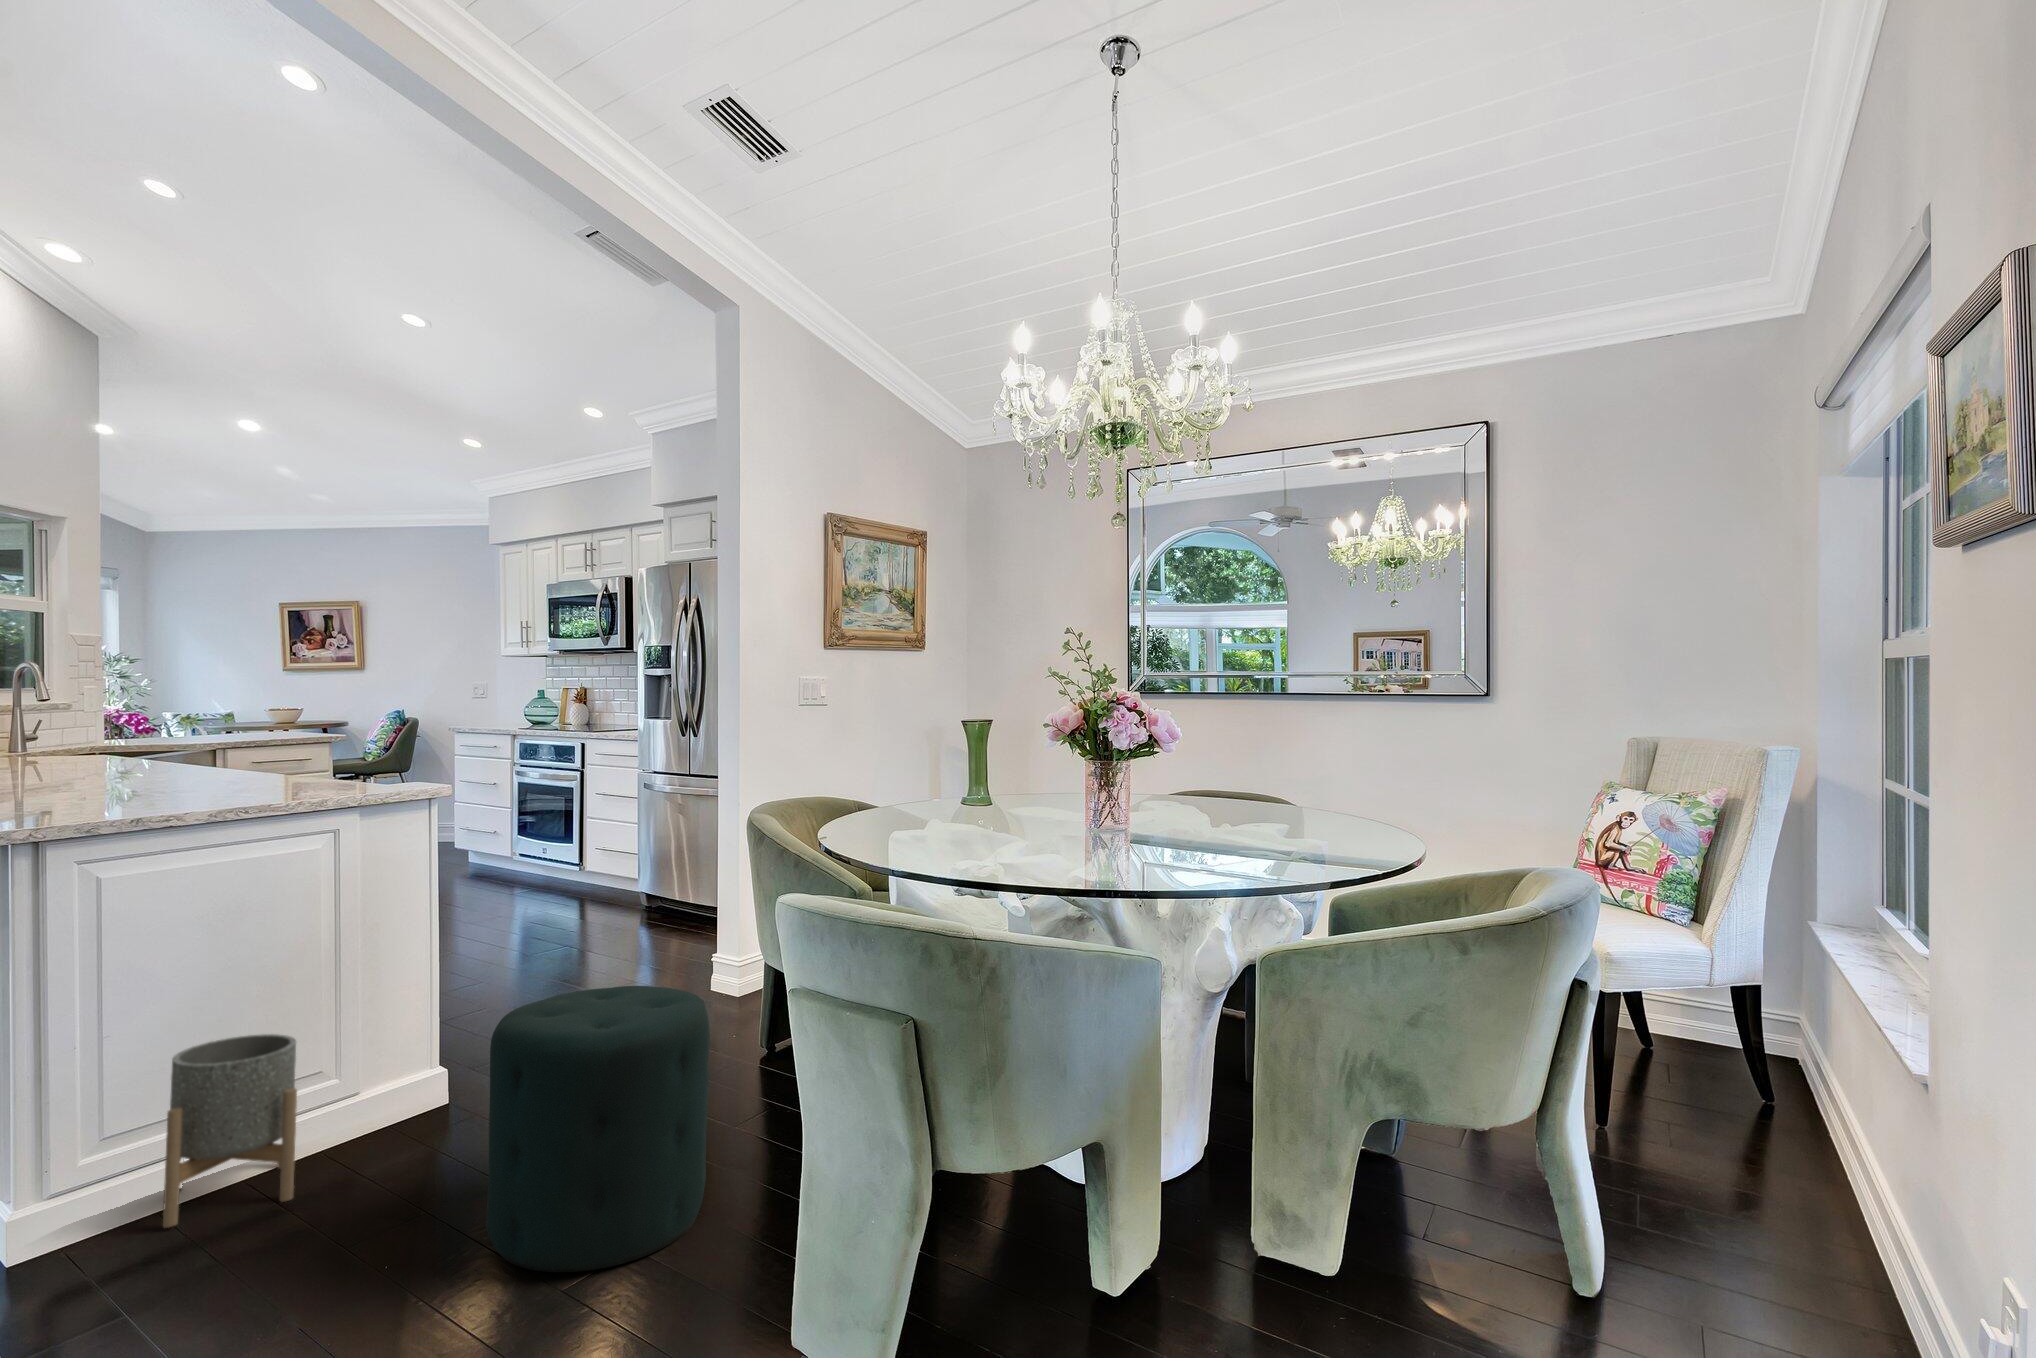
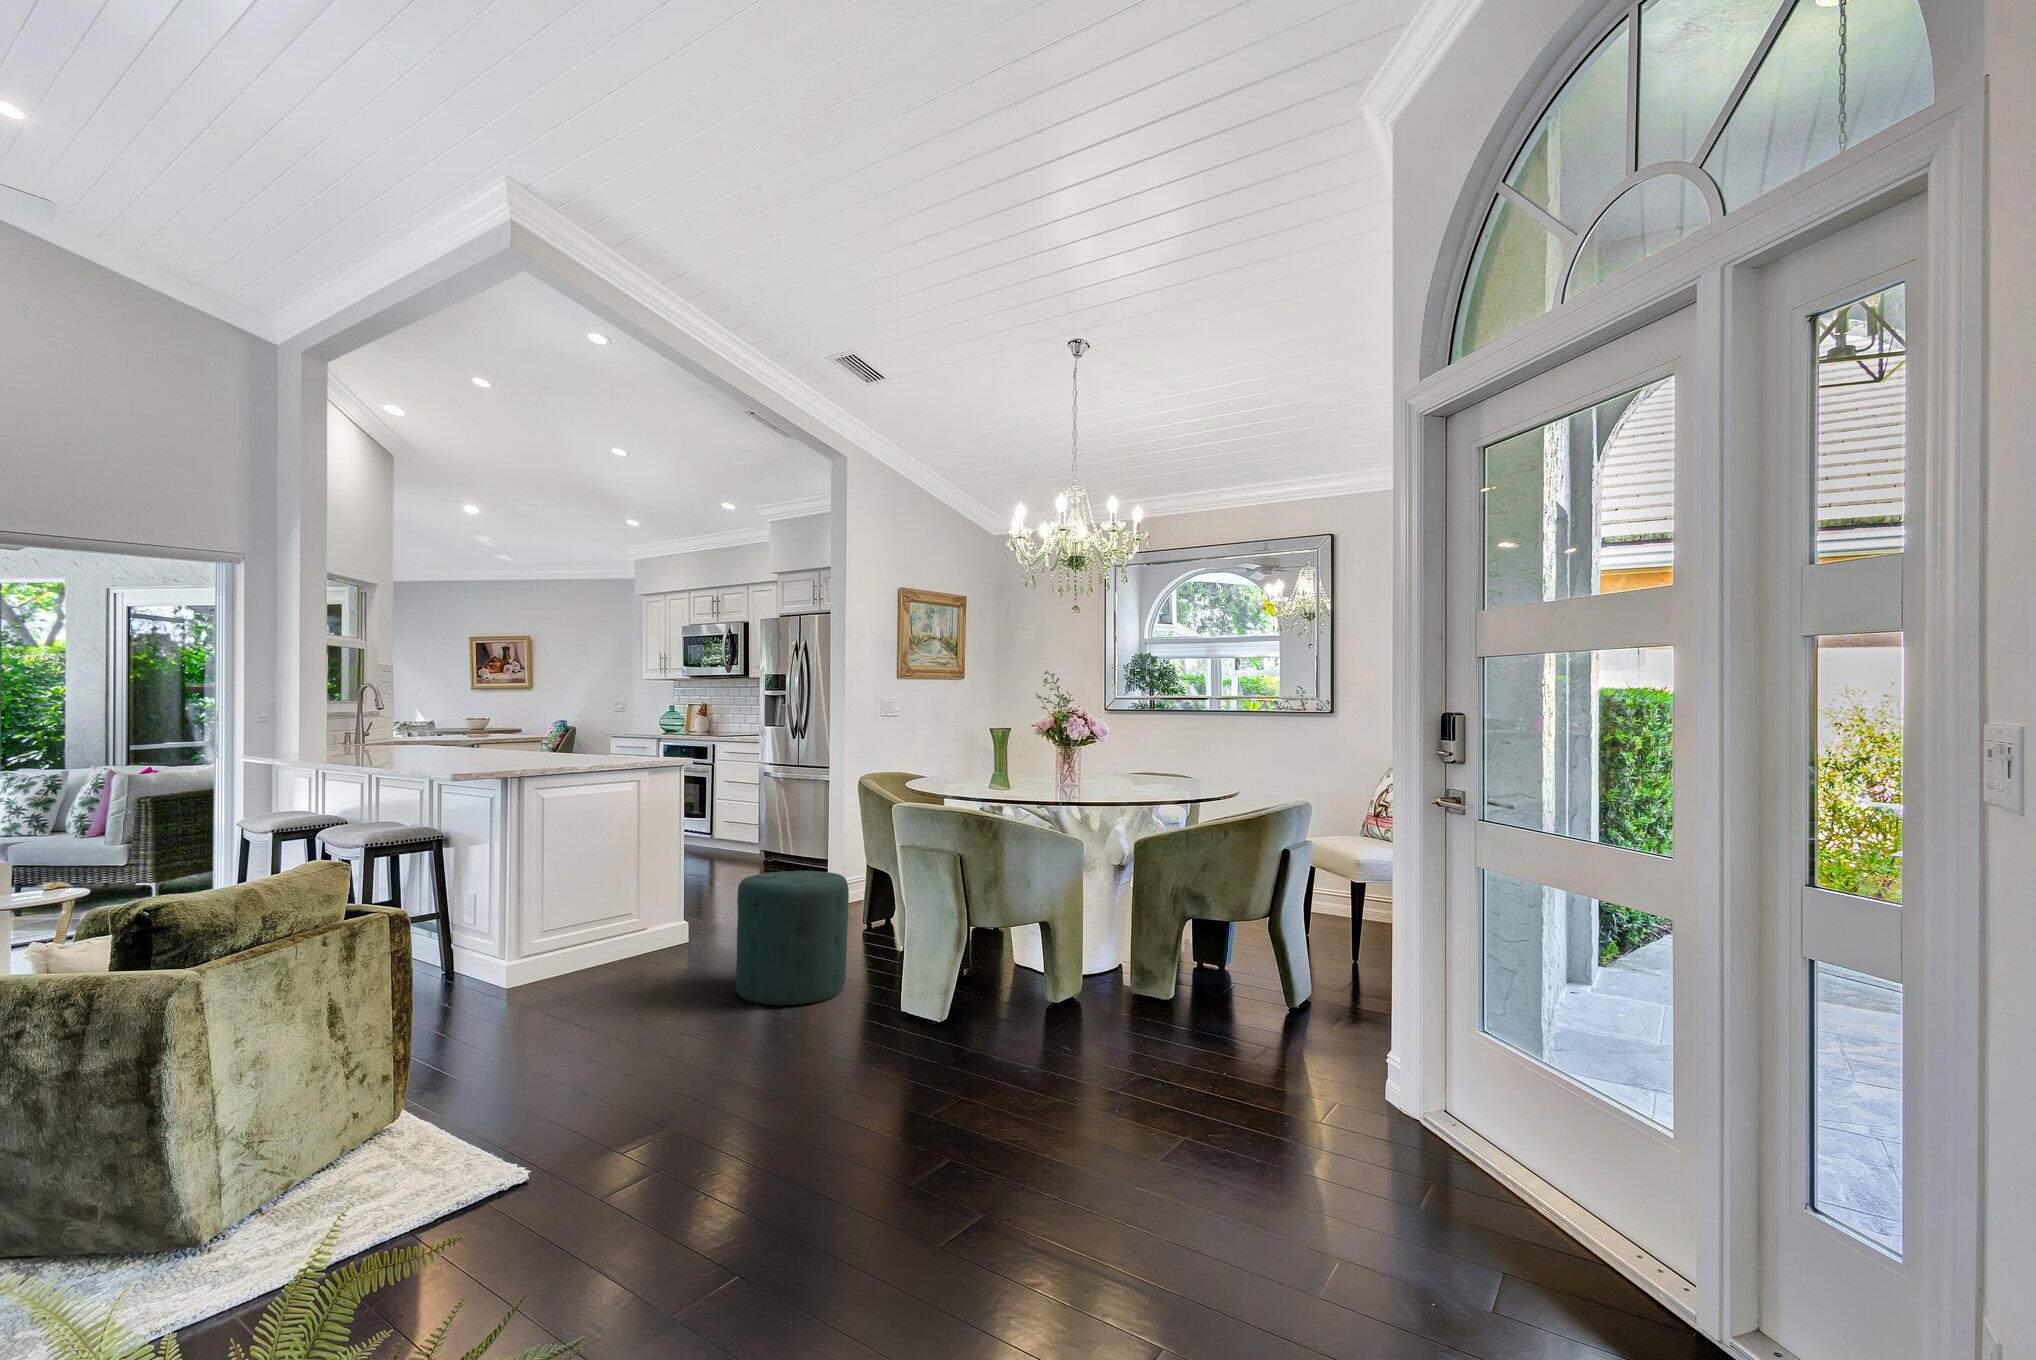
planter: present [163,1034,297,1228] -> none [554,896,625,989]

